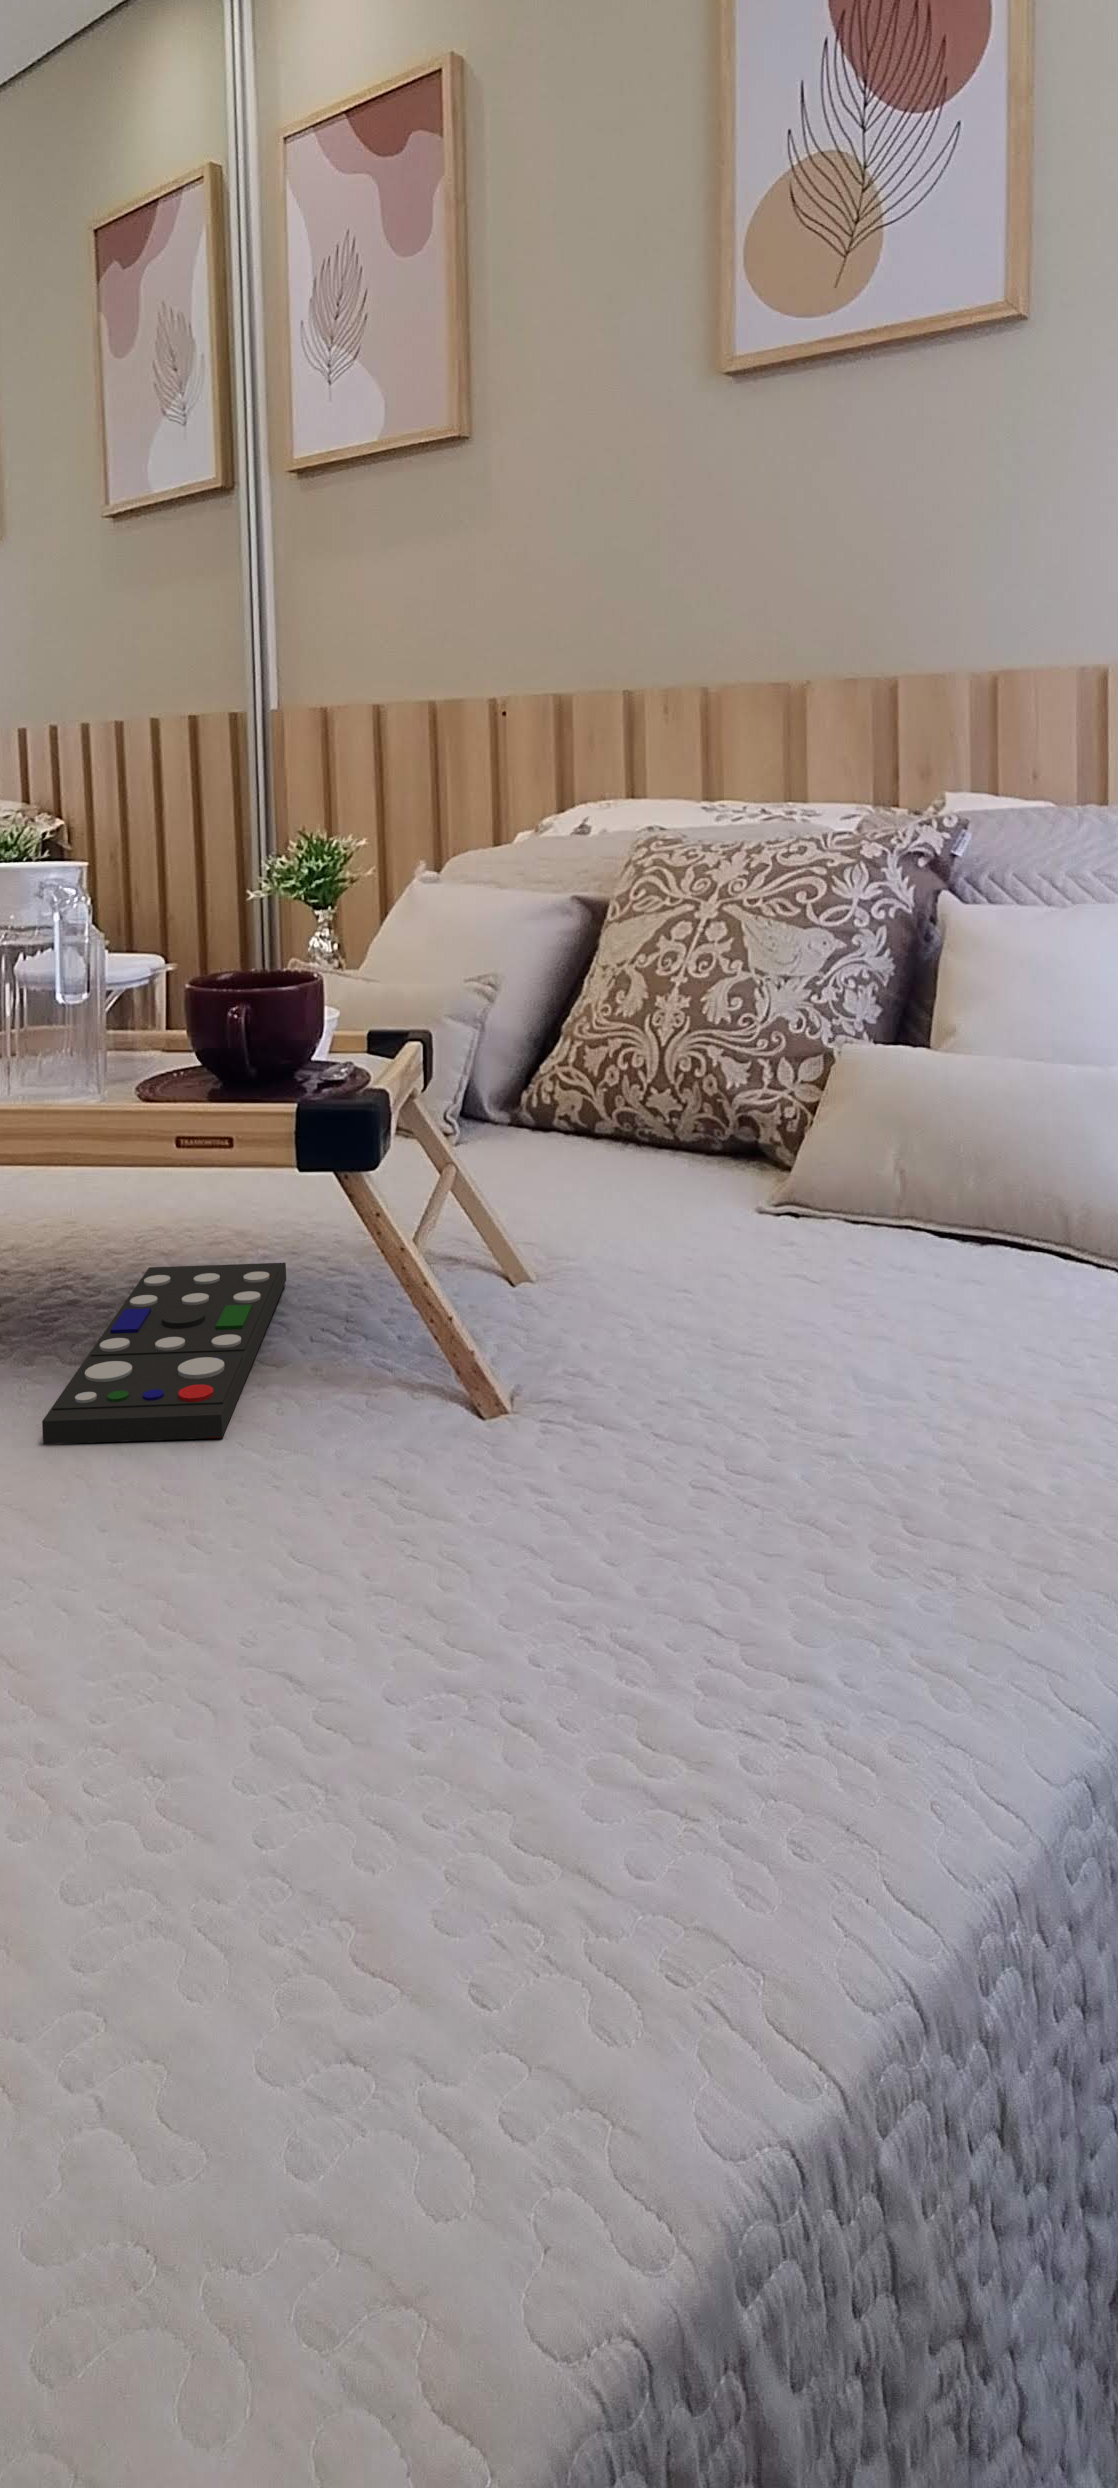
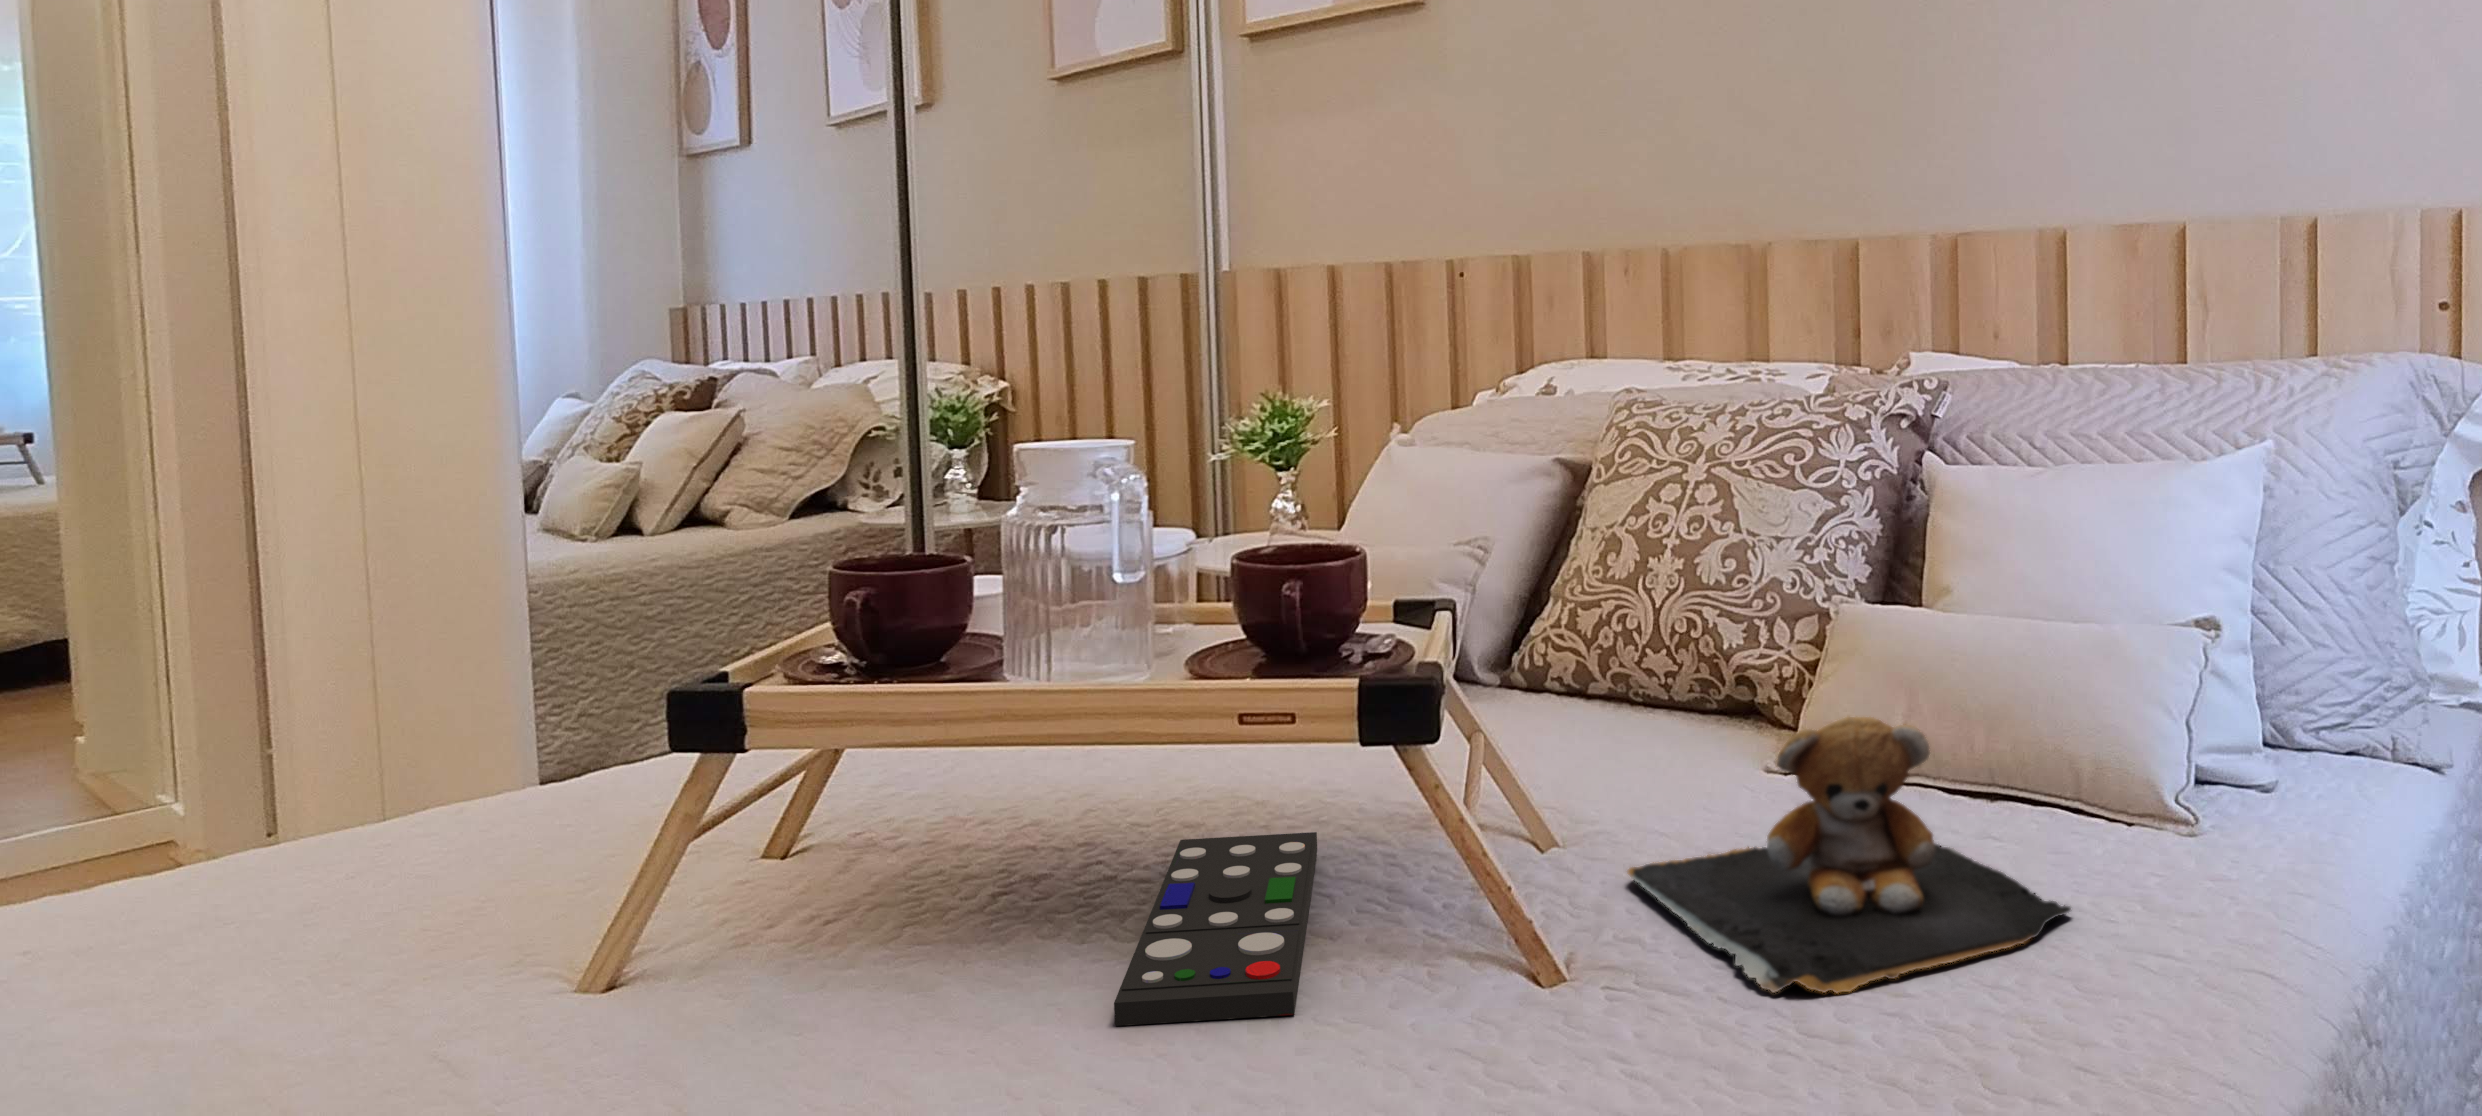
teddy bear: none [588,1152,1036,1431] -> present [1628,717,2071,993]

